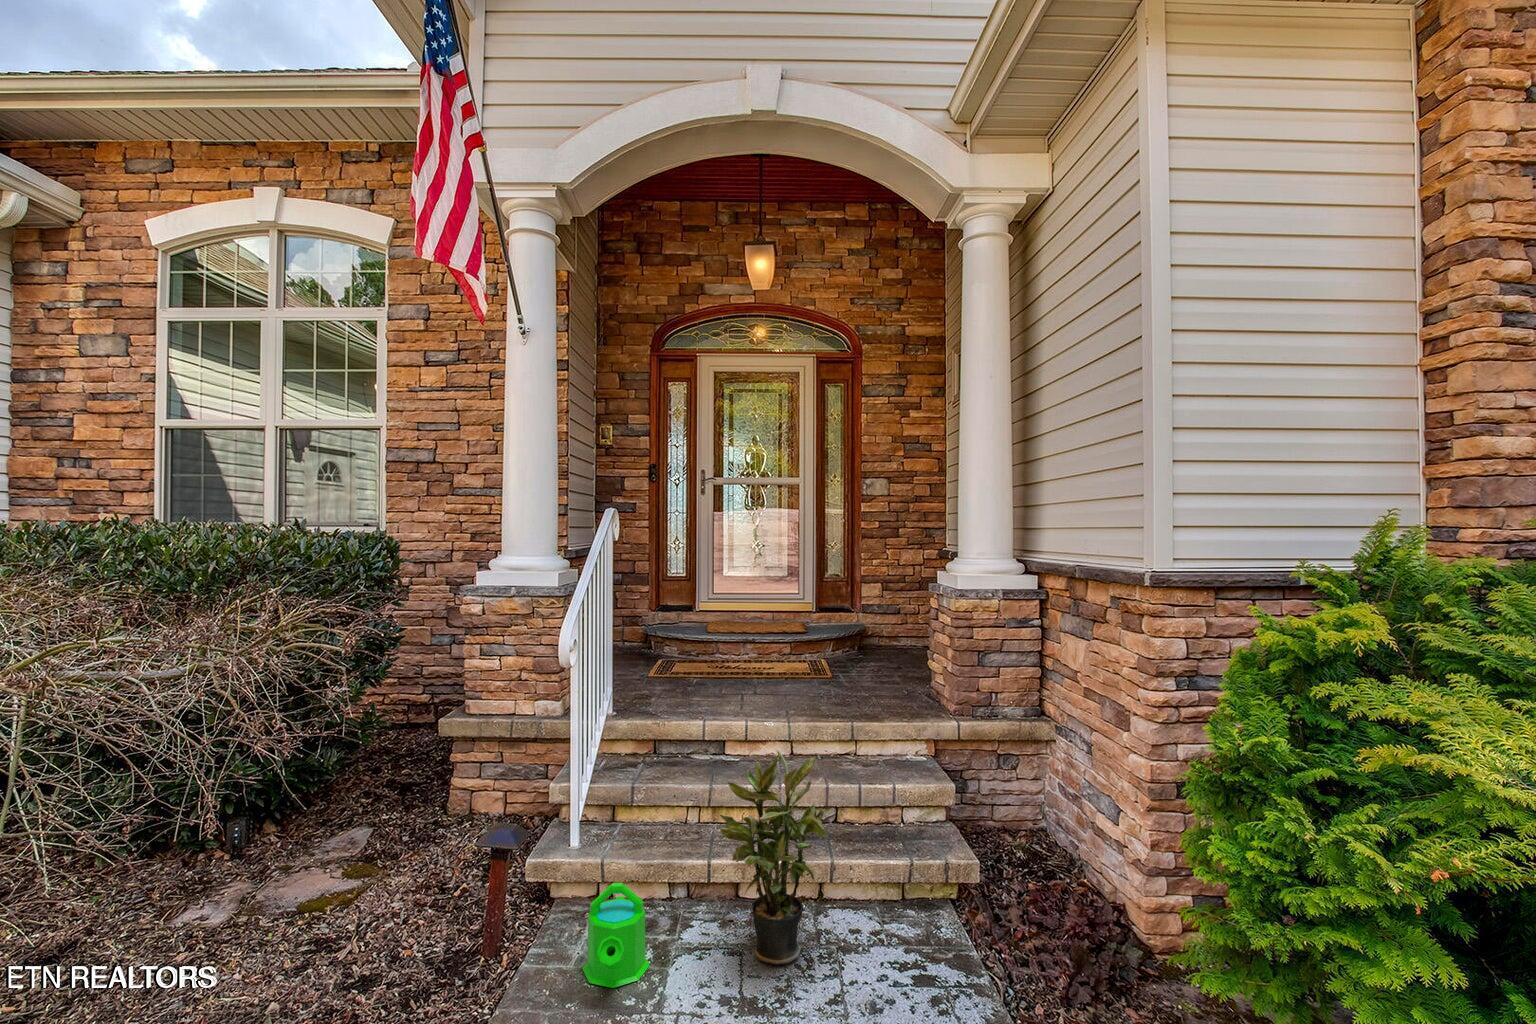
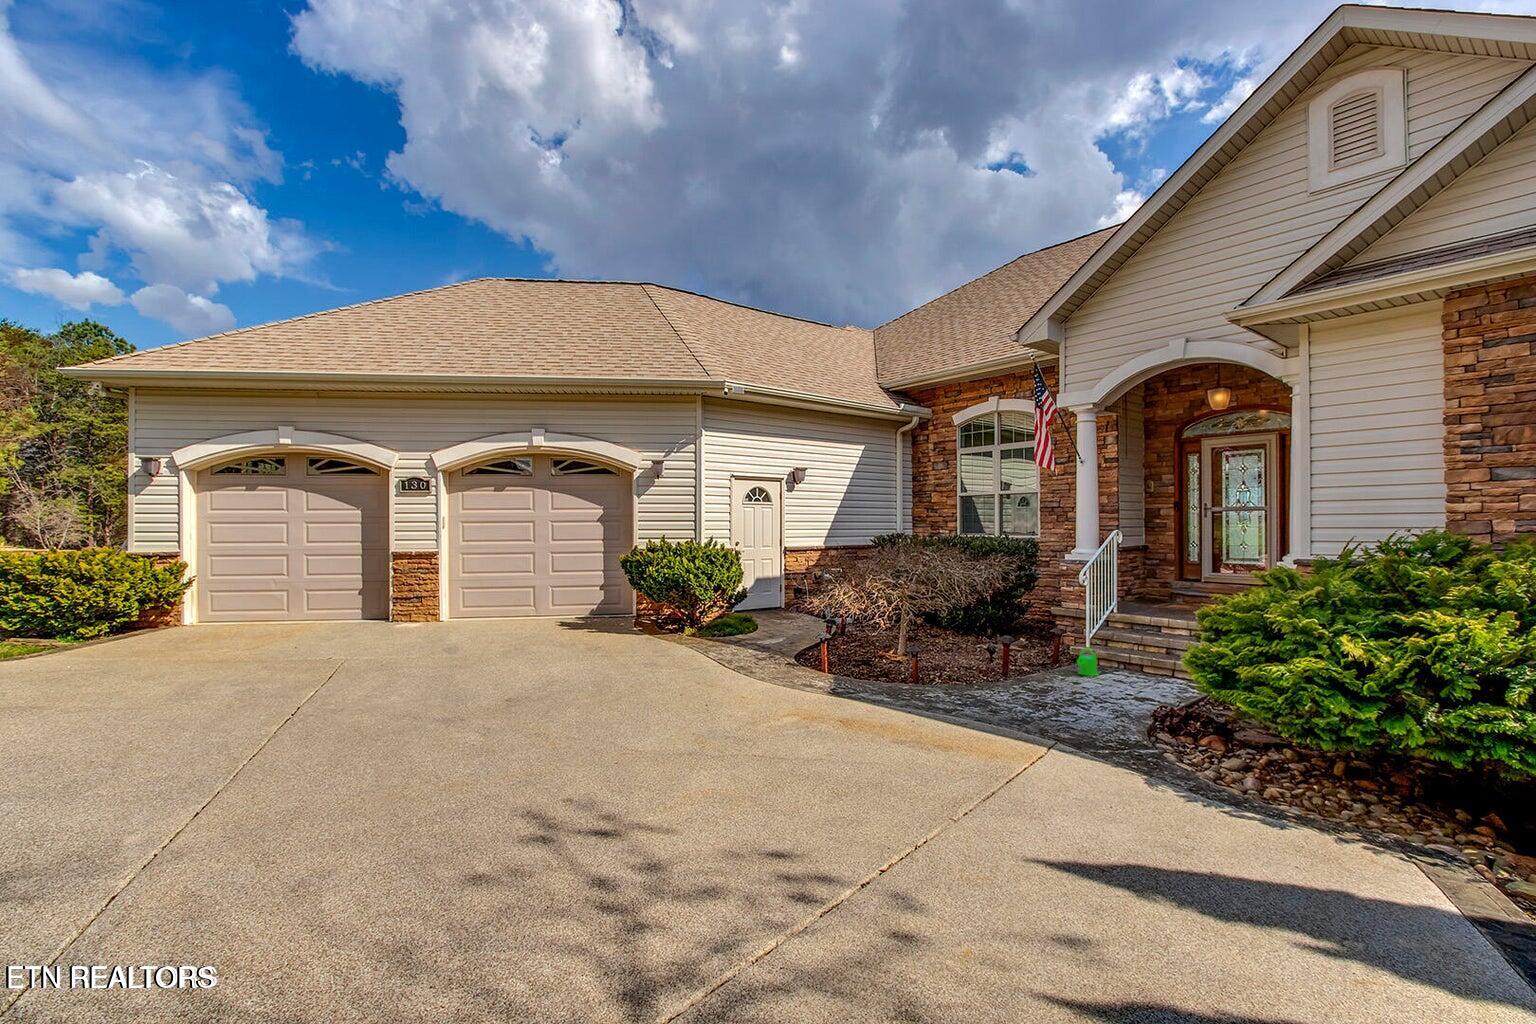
potted plant: present [720,750,827,964] -> none [1119,614,1159,682]

